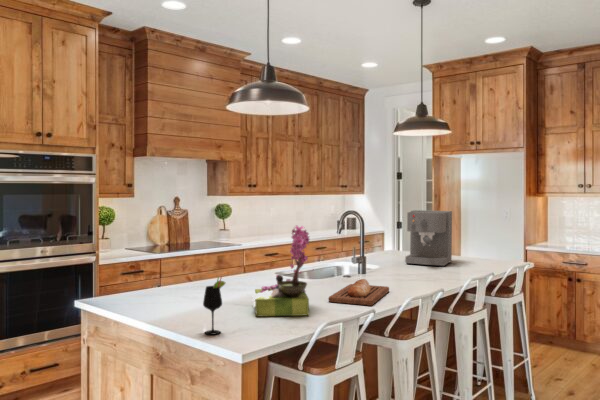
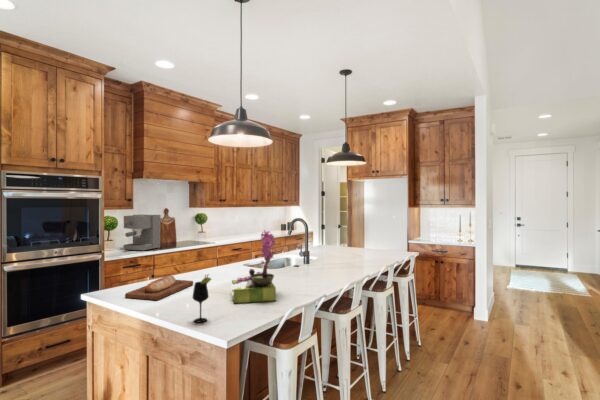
coffee maker: present [405,210,452,266] -> present [124,214,161,251]
bread loaf: present [328,279,389,306] -> present [125,276,193,300]

